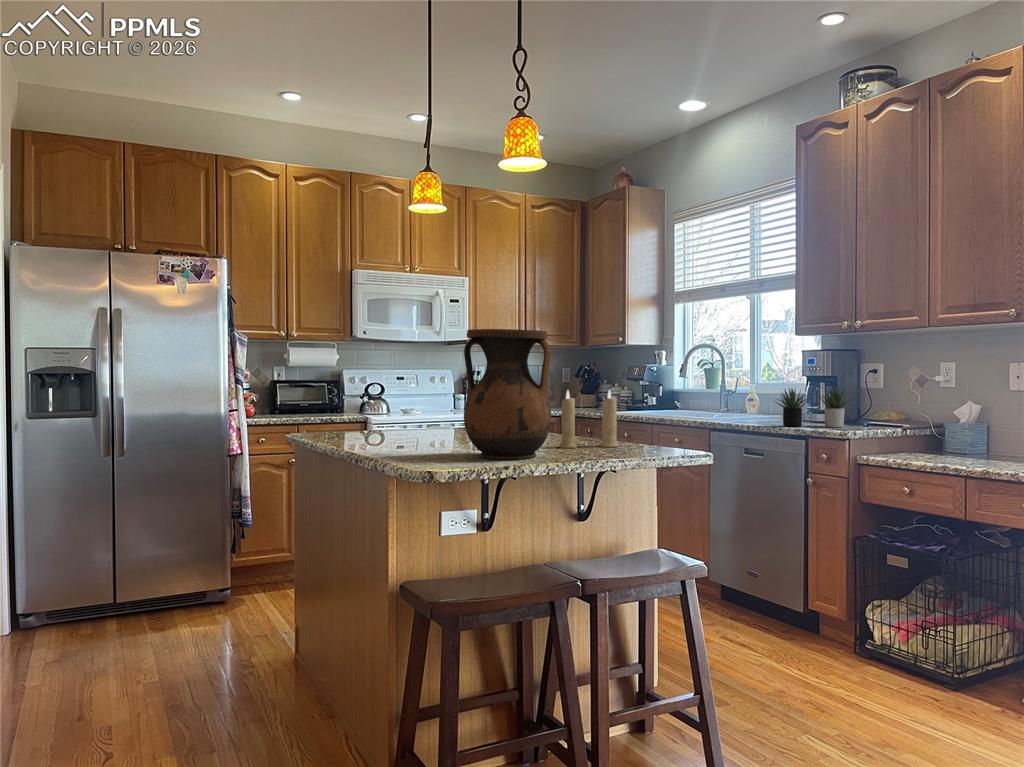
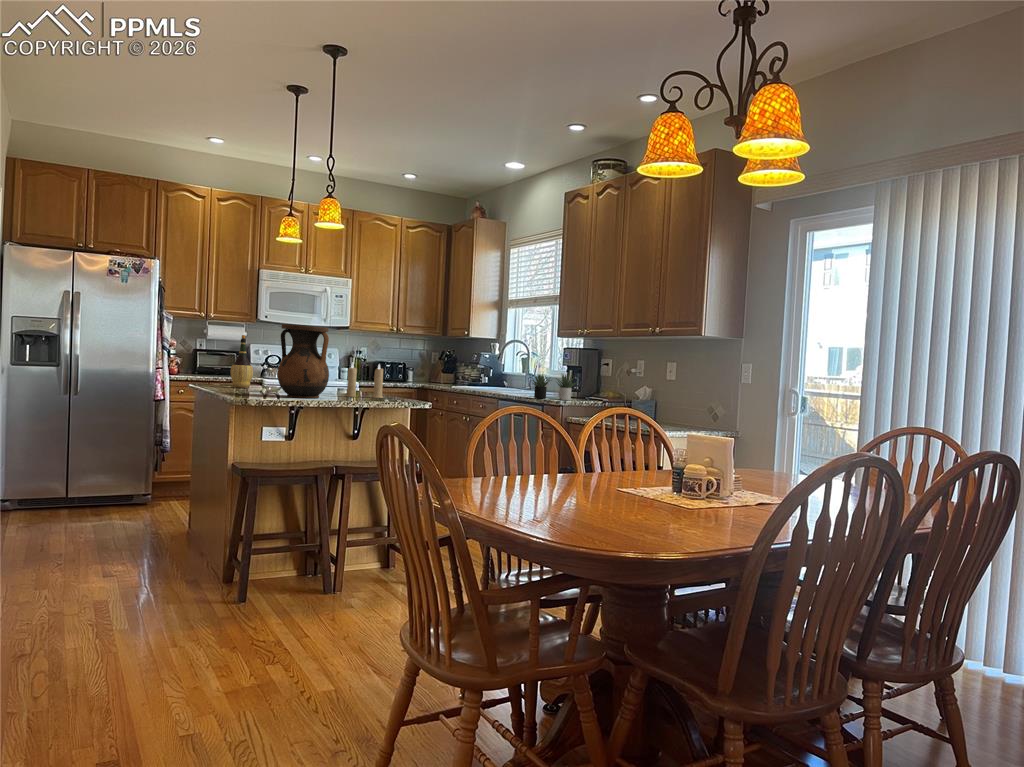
wine bottle: none [356,355,390,439] -> present [231,335,253,388]

